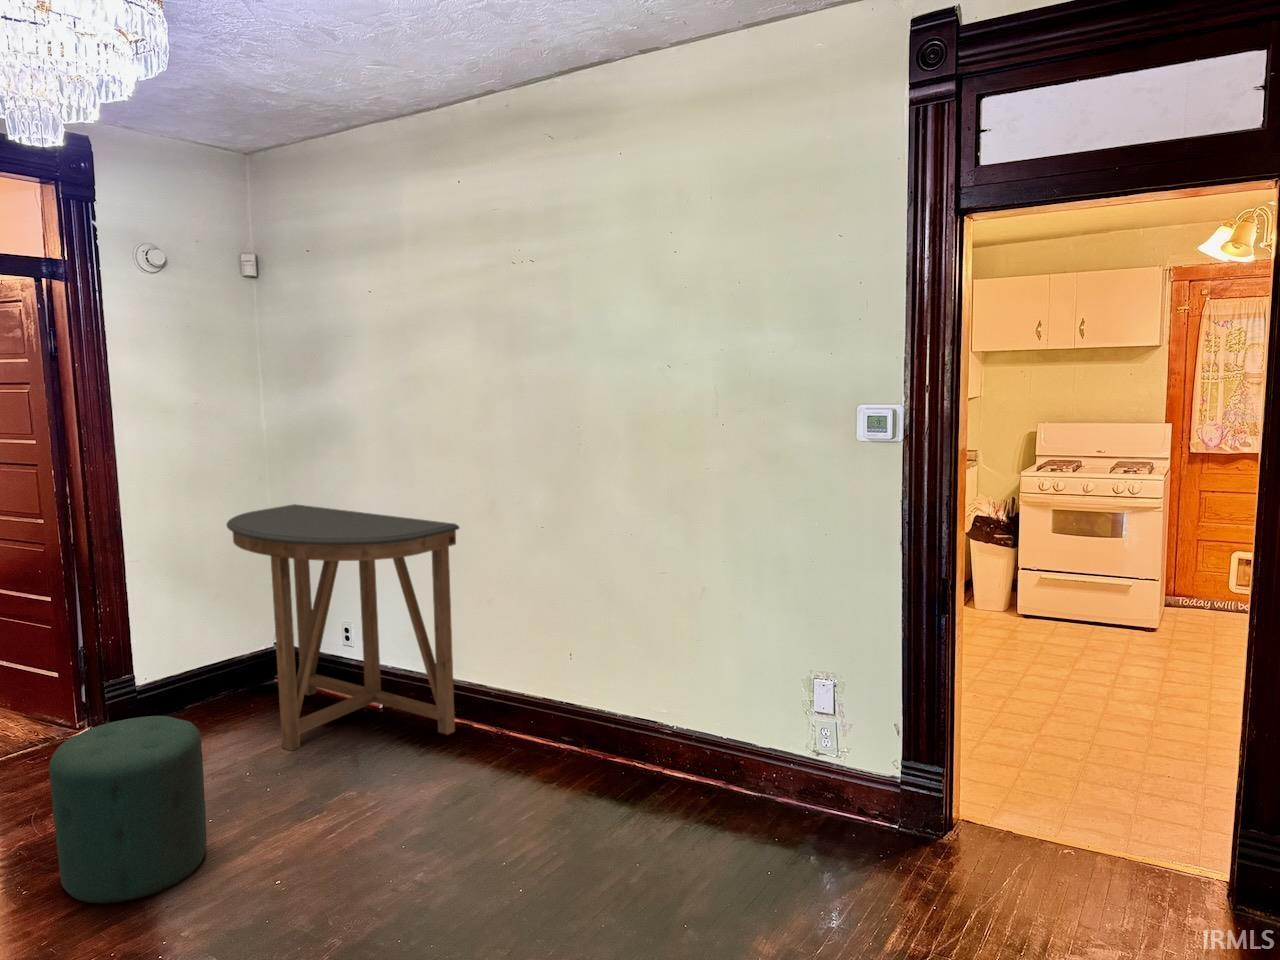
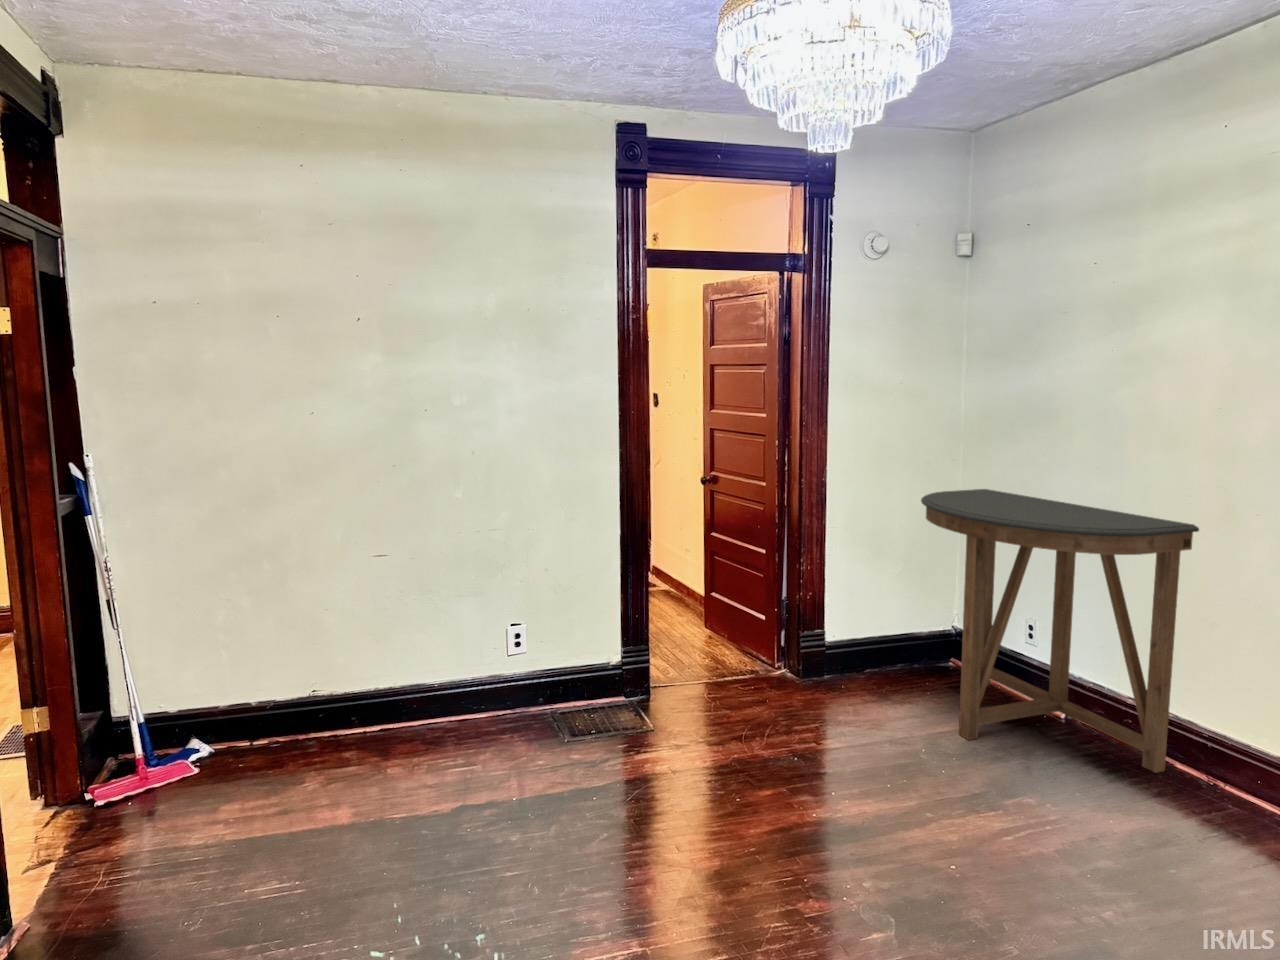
ottoman: present [49,716,206,904] -> none [766,670,897,847]

